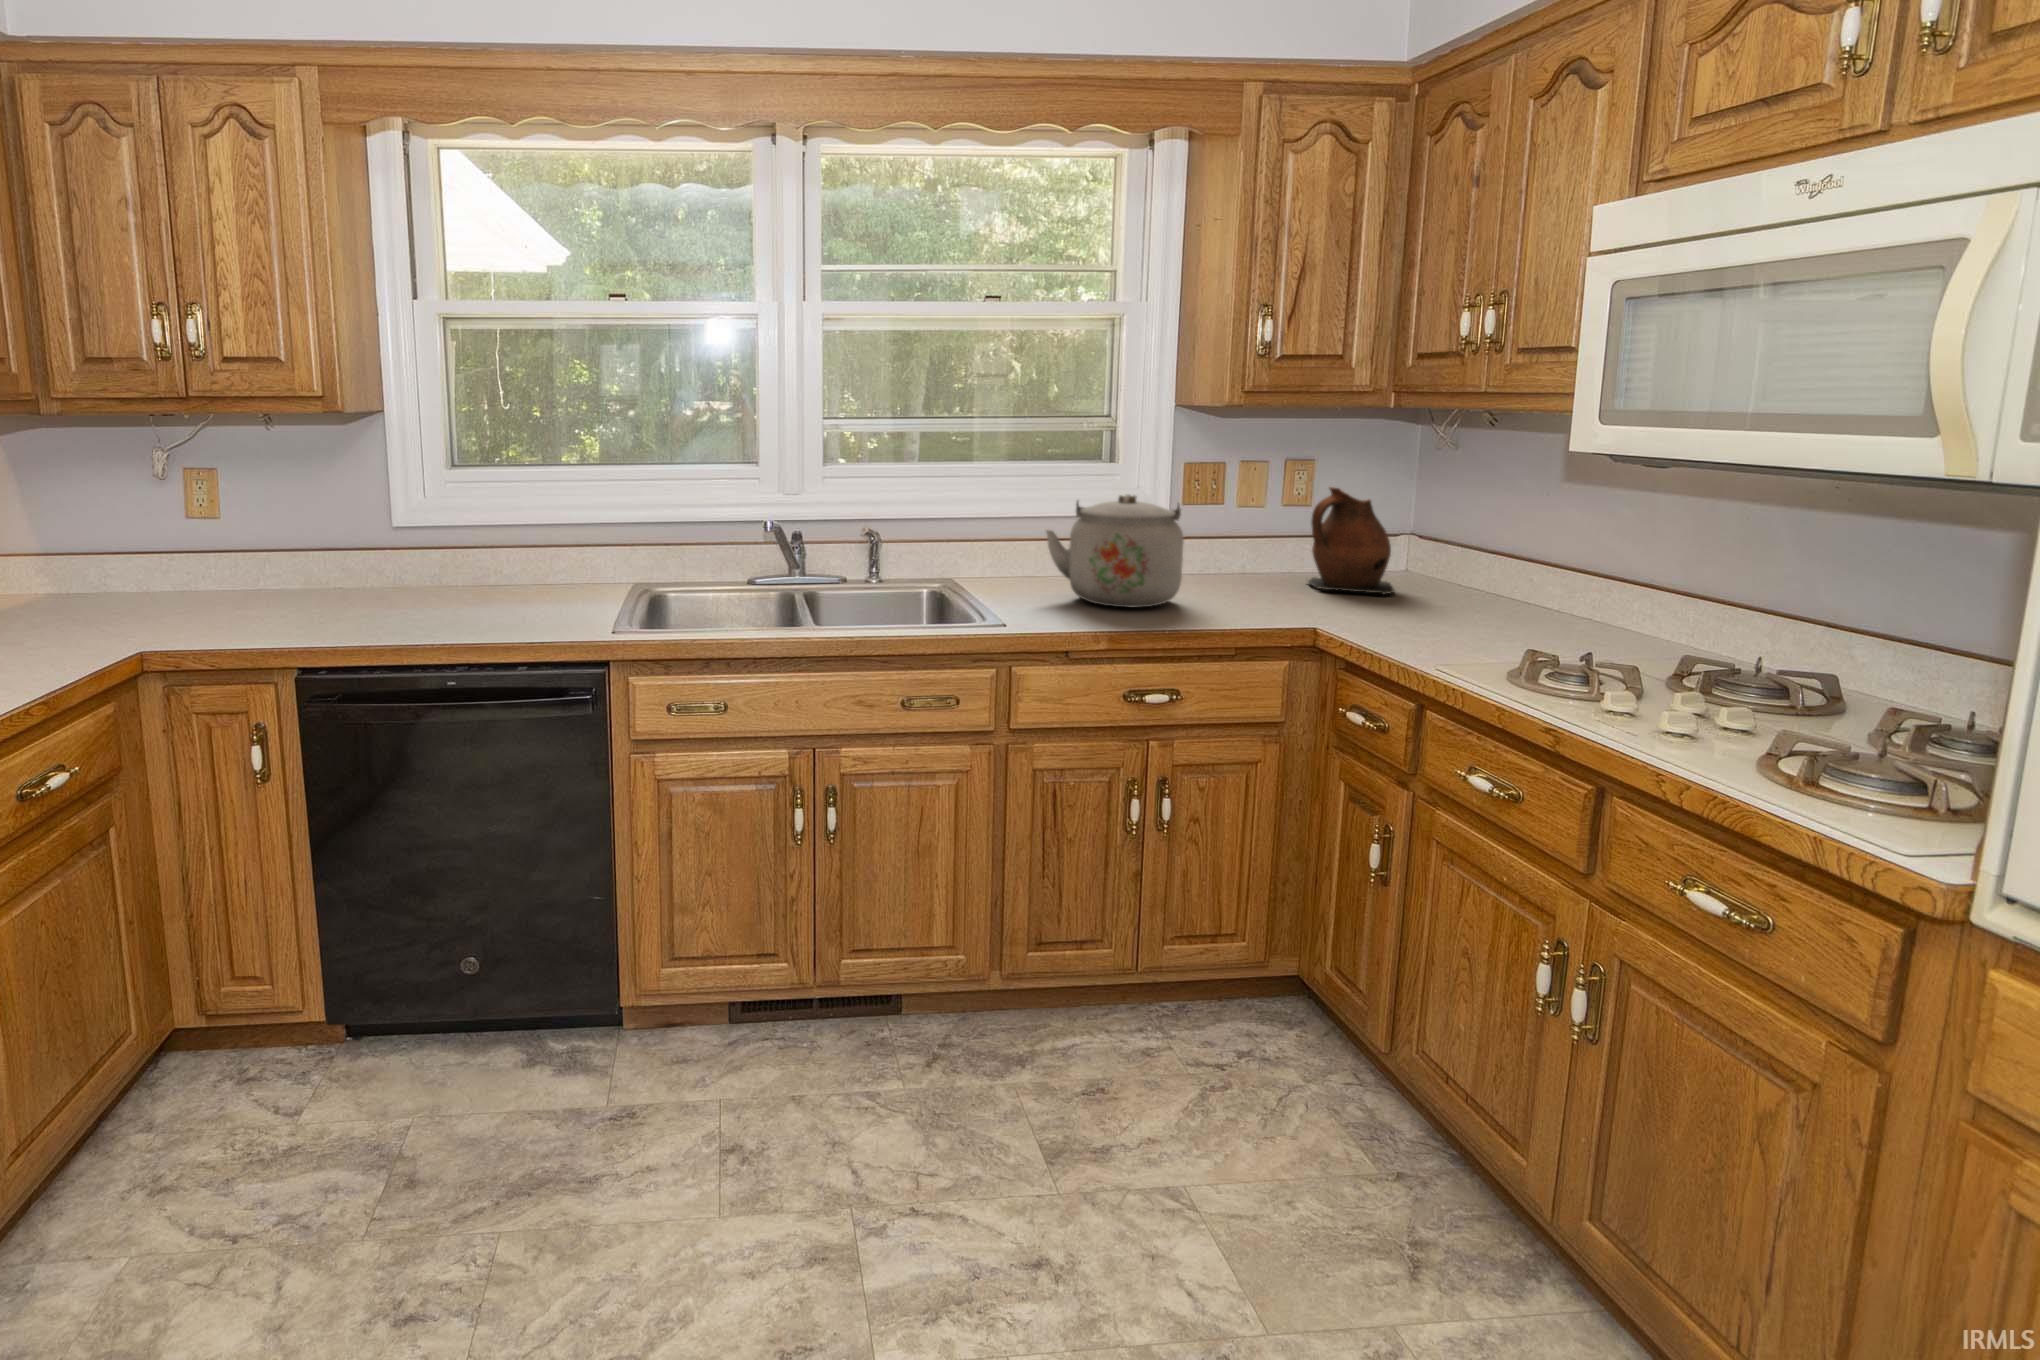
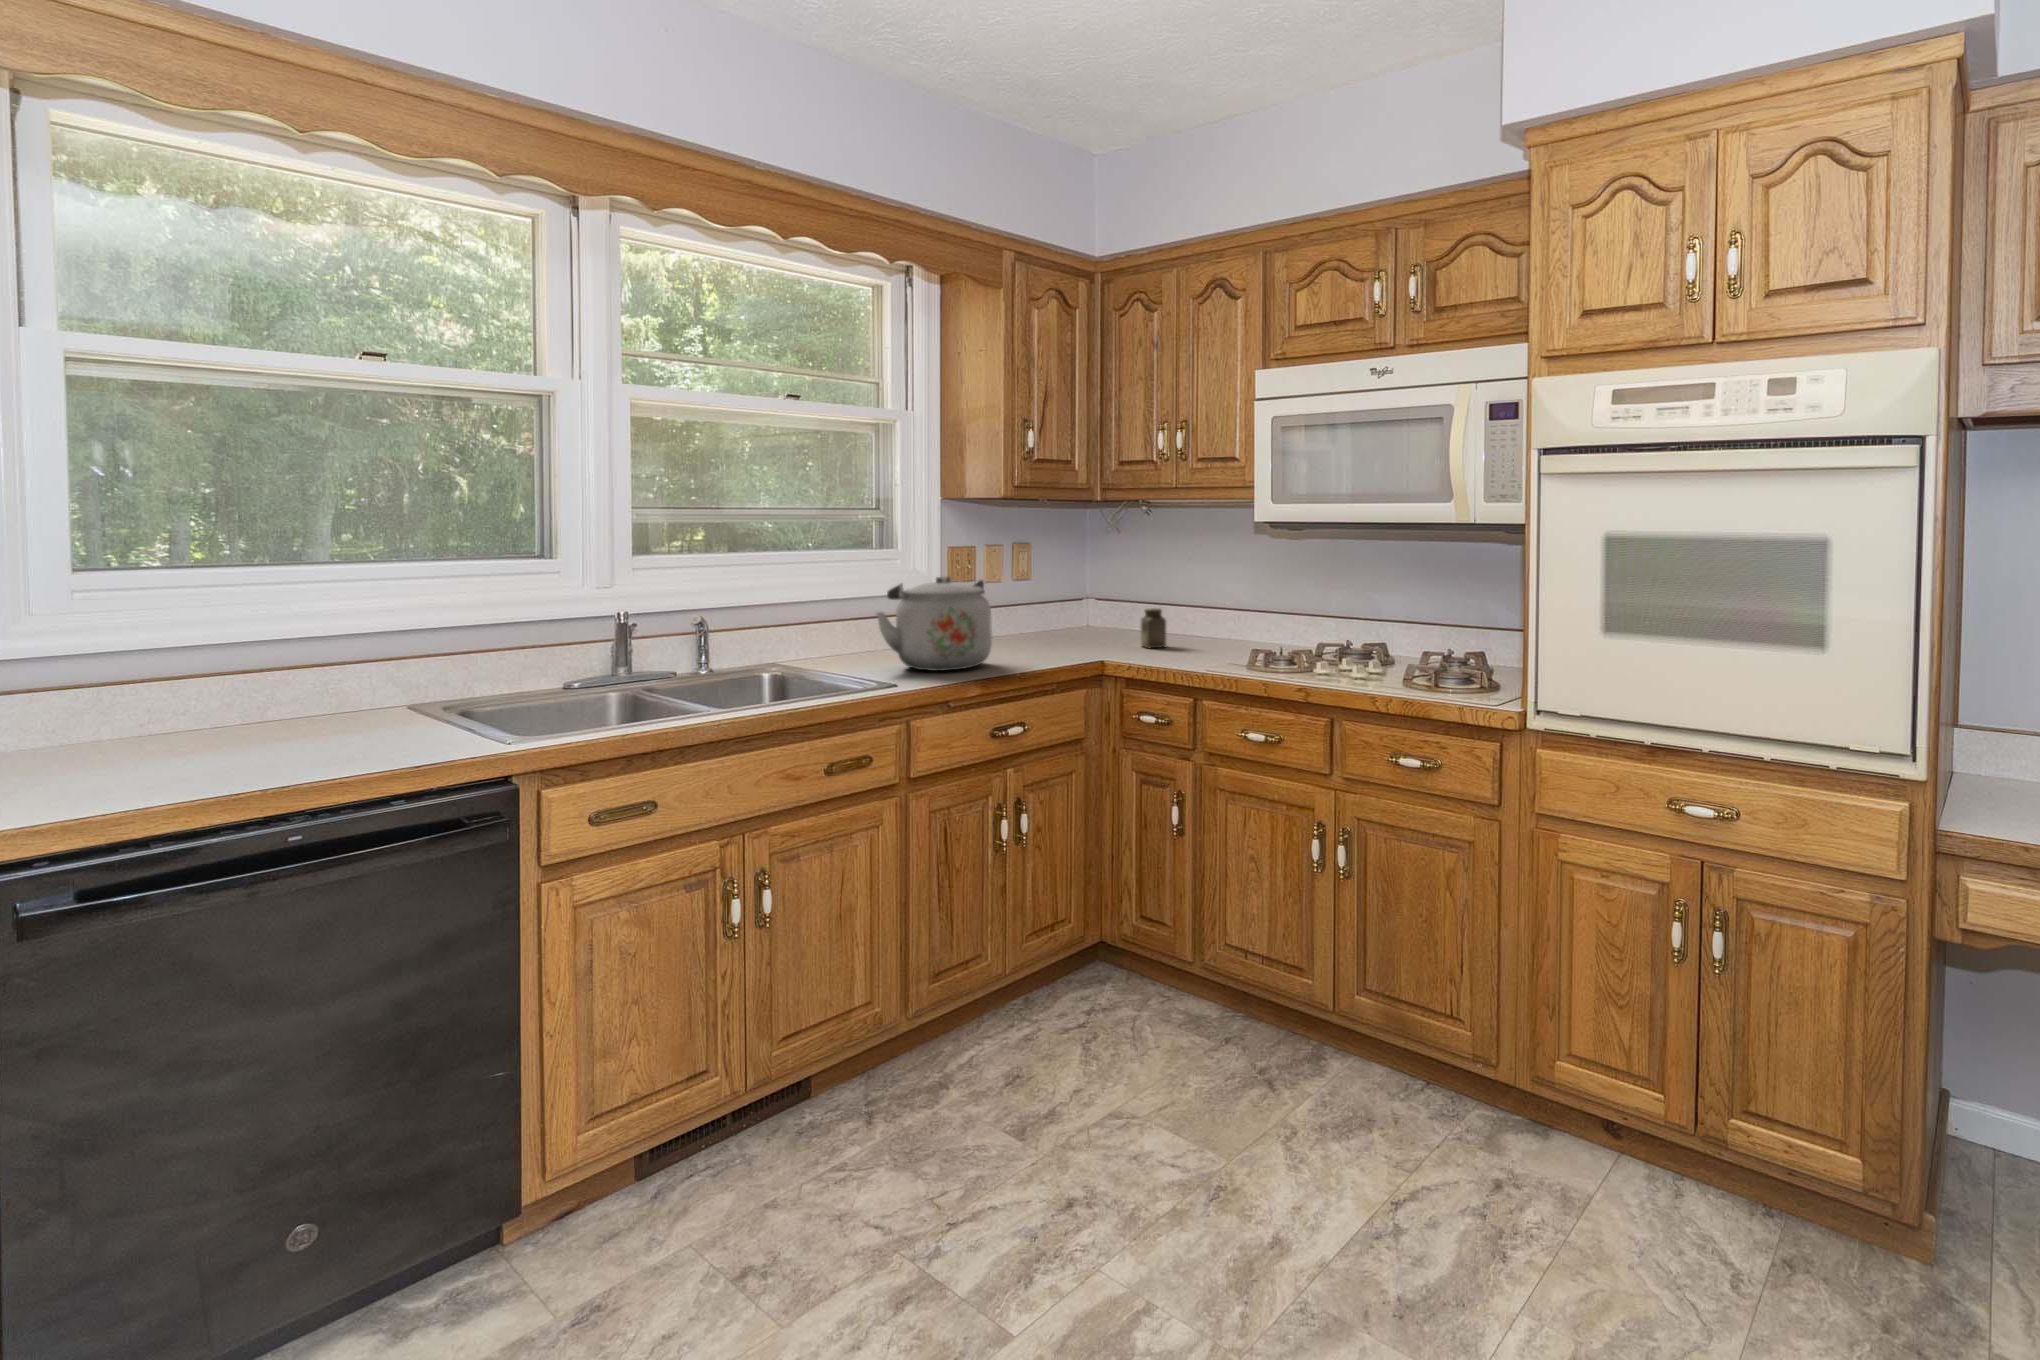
ceramic pitcher: present [1308,487,1394,595] -> none [1042,564,1112,642]
salt shaker: none [1421,558,1460,616] -> present [1141,608,1166,648]

